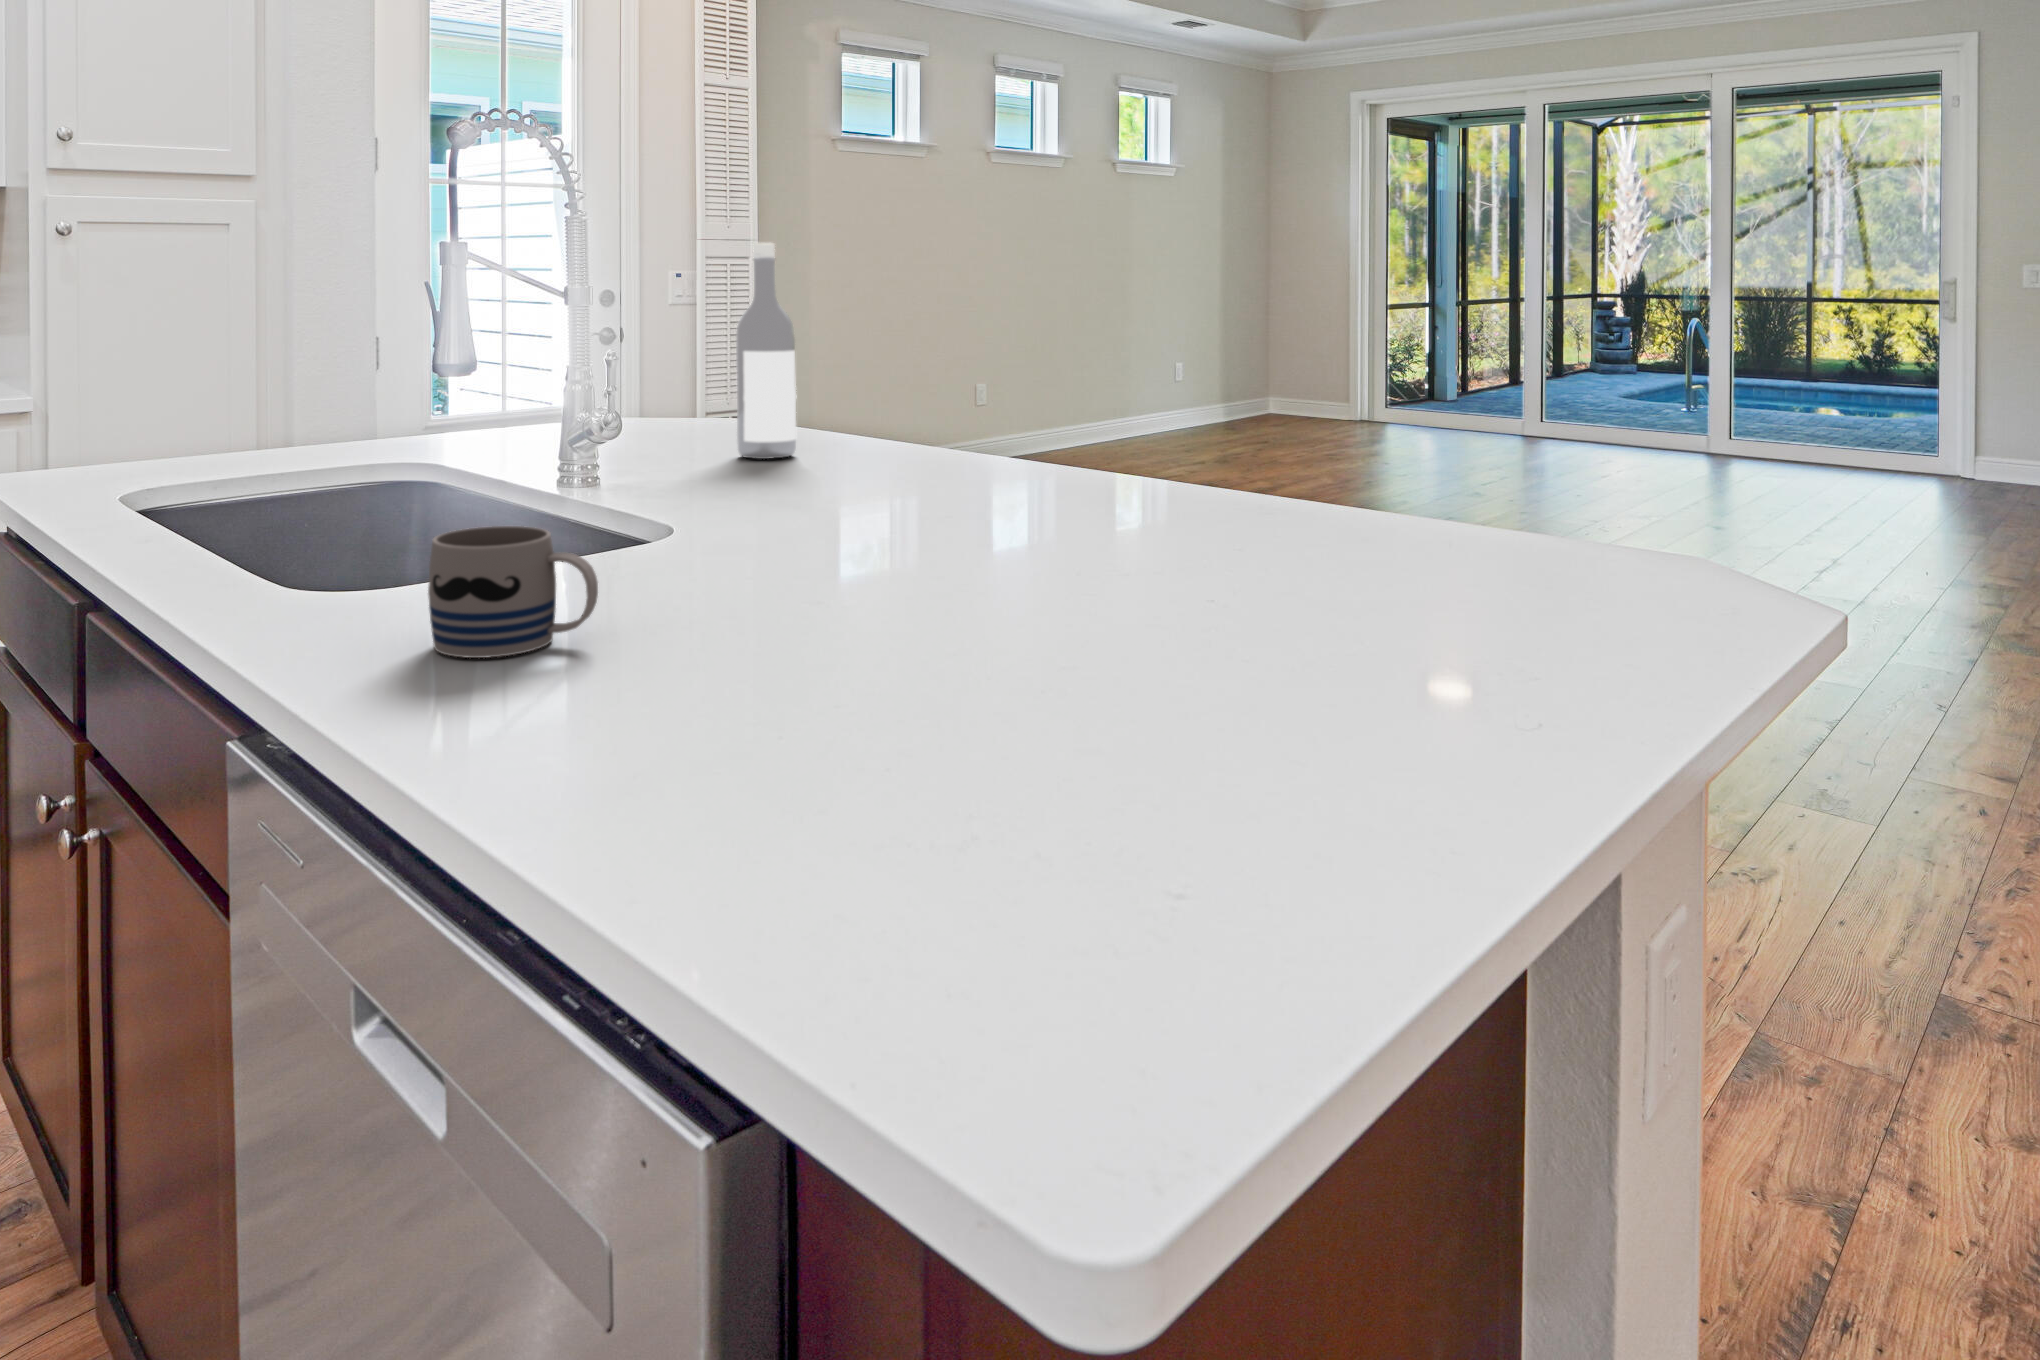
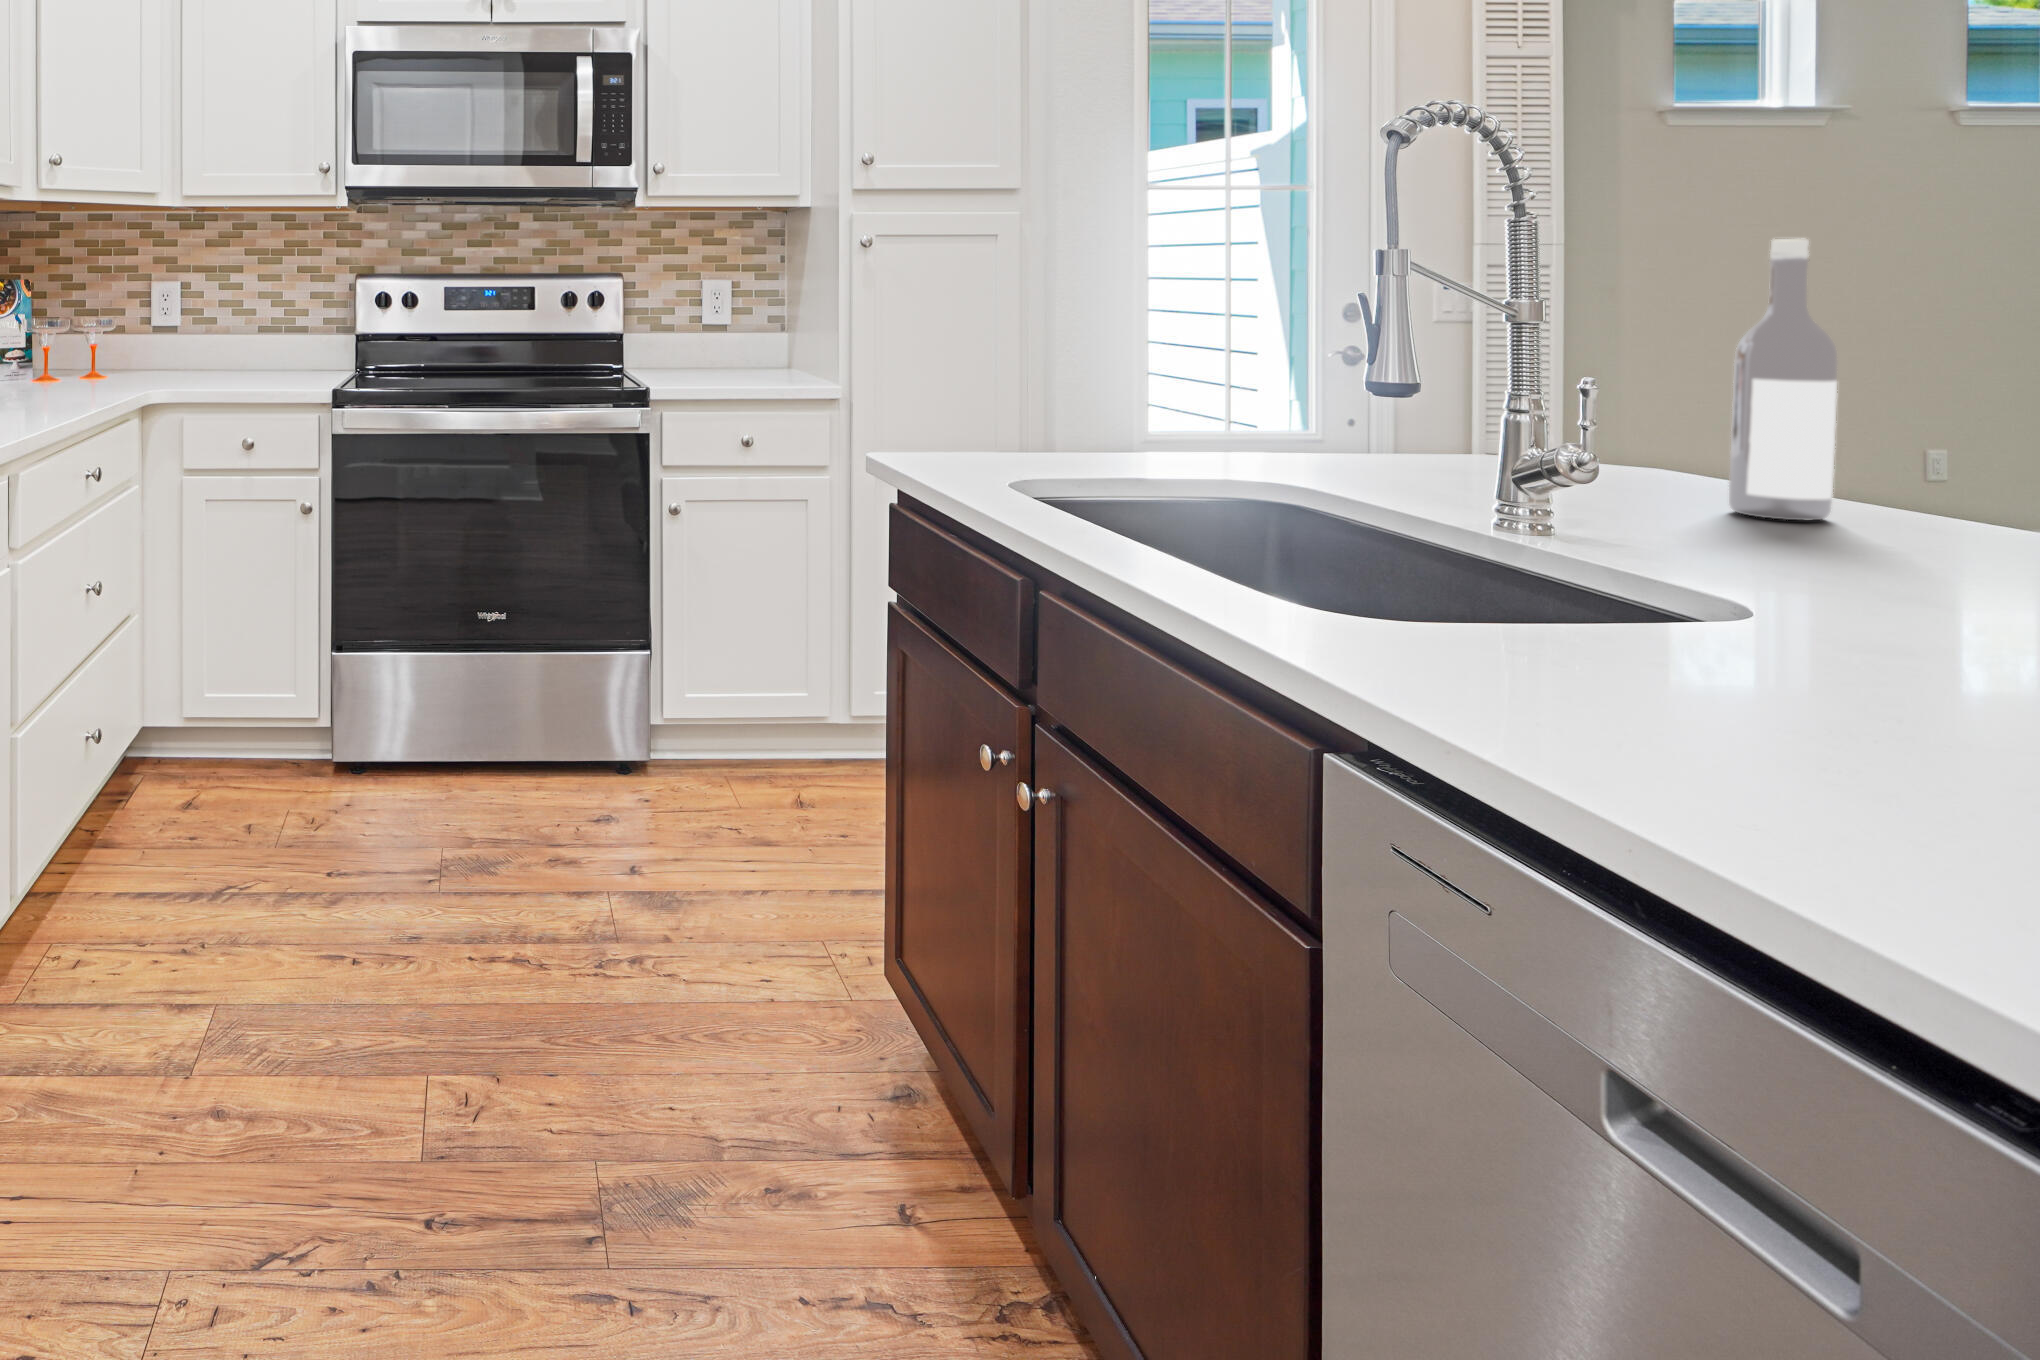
mug: present [428,526,598,658] -> none [1580,605,1855,781]

